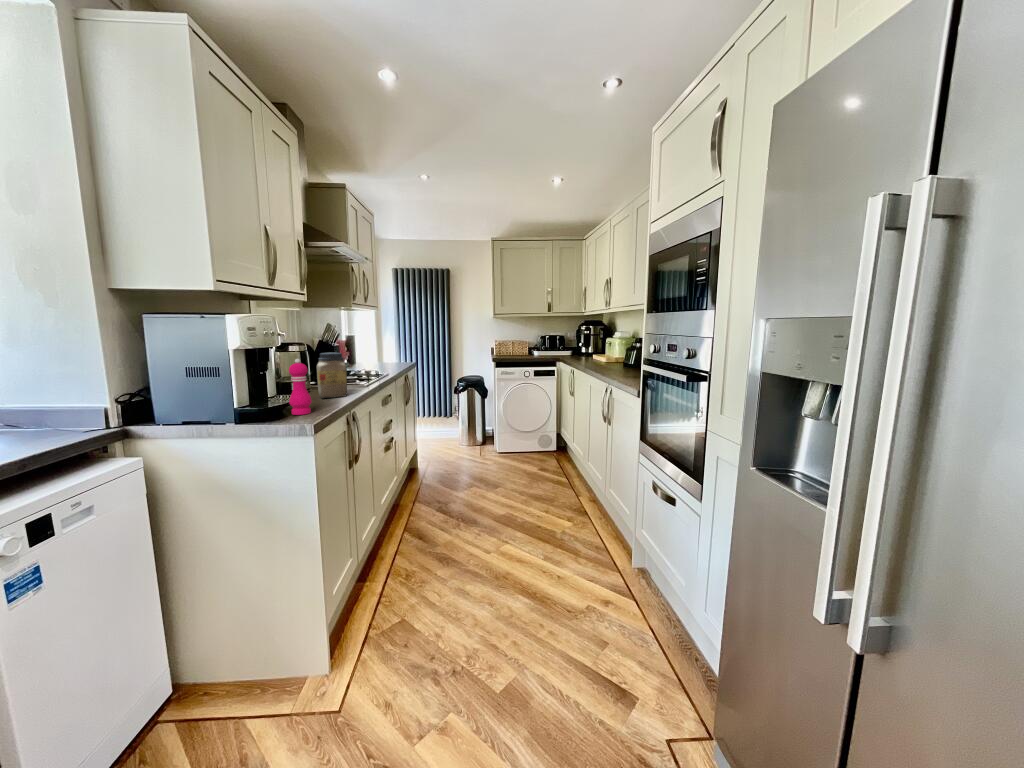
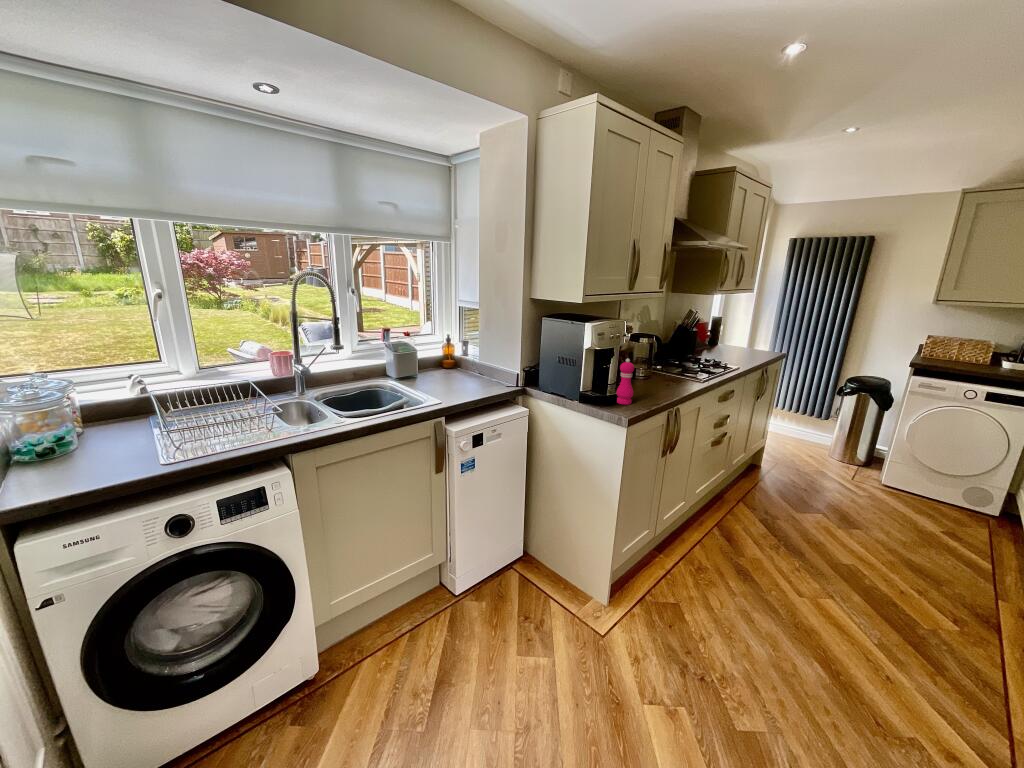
jar: present [317,352,347,398] -> none [649,349,676,391]

